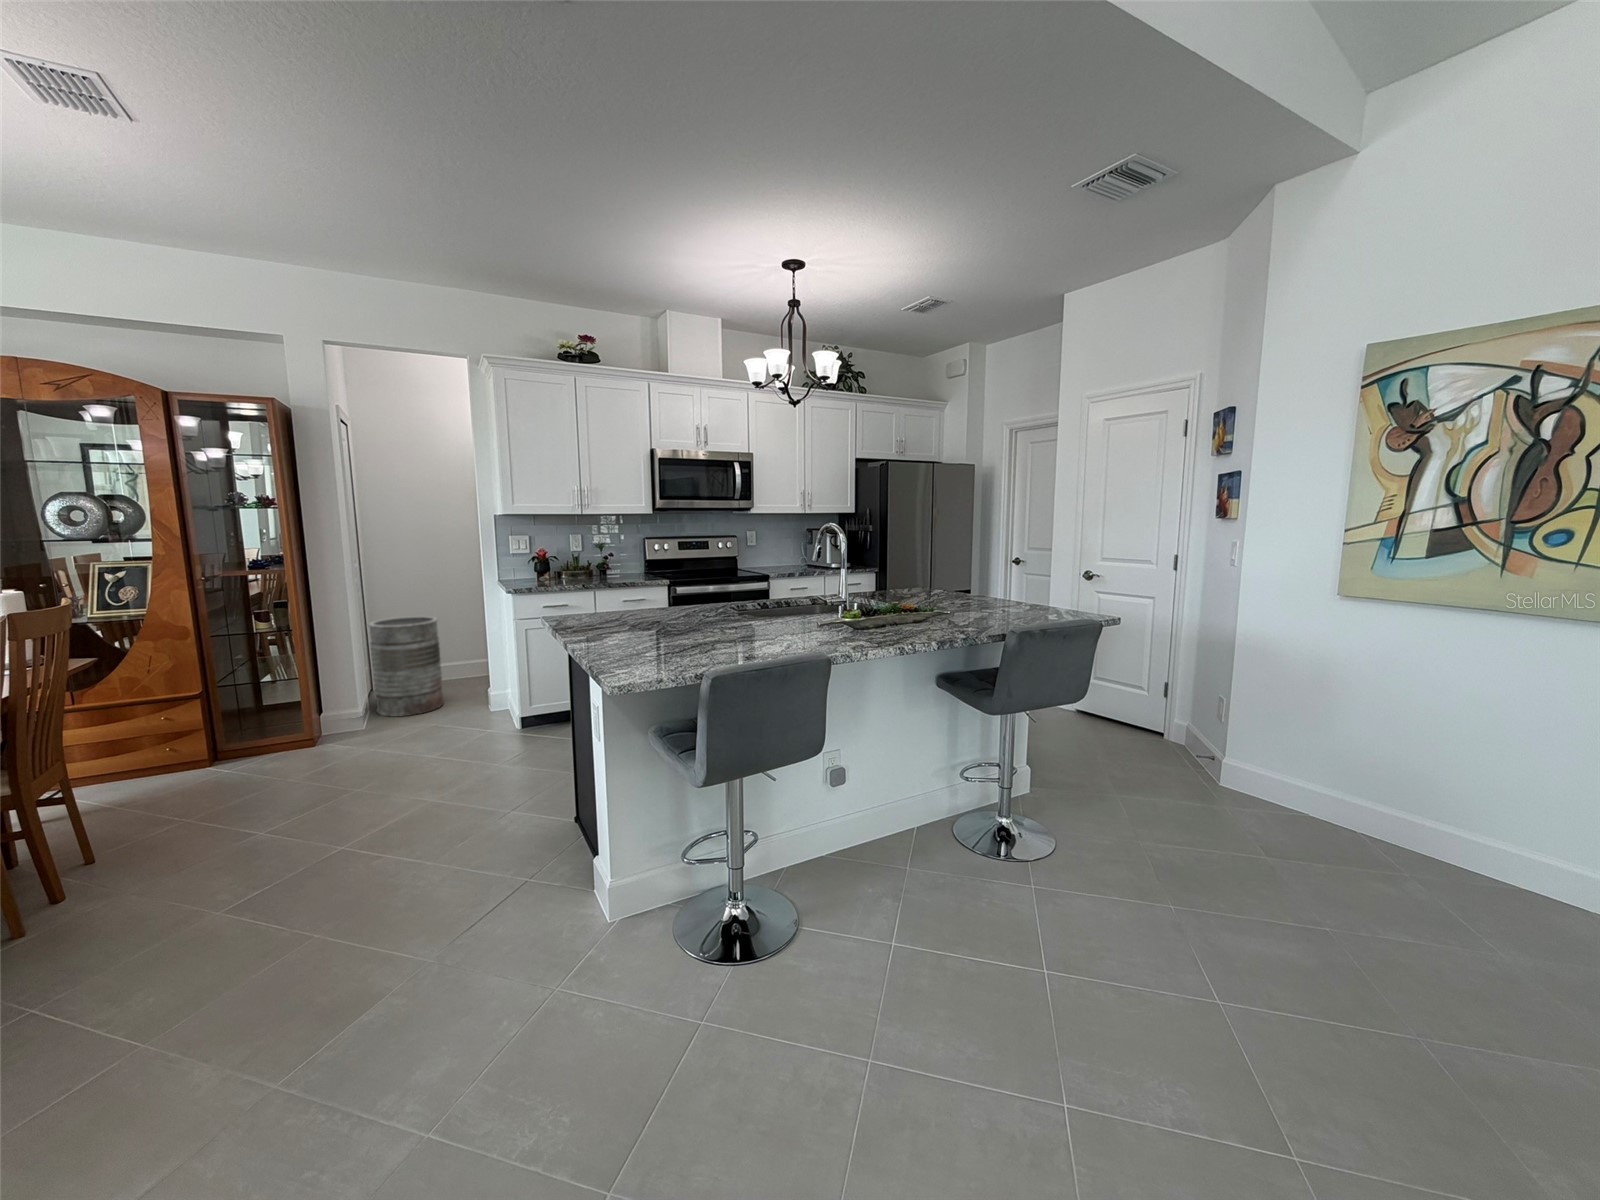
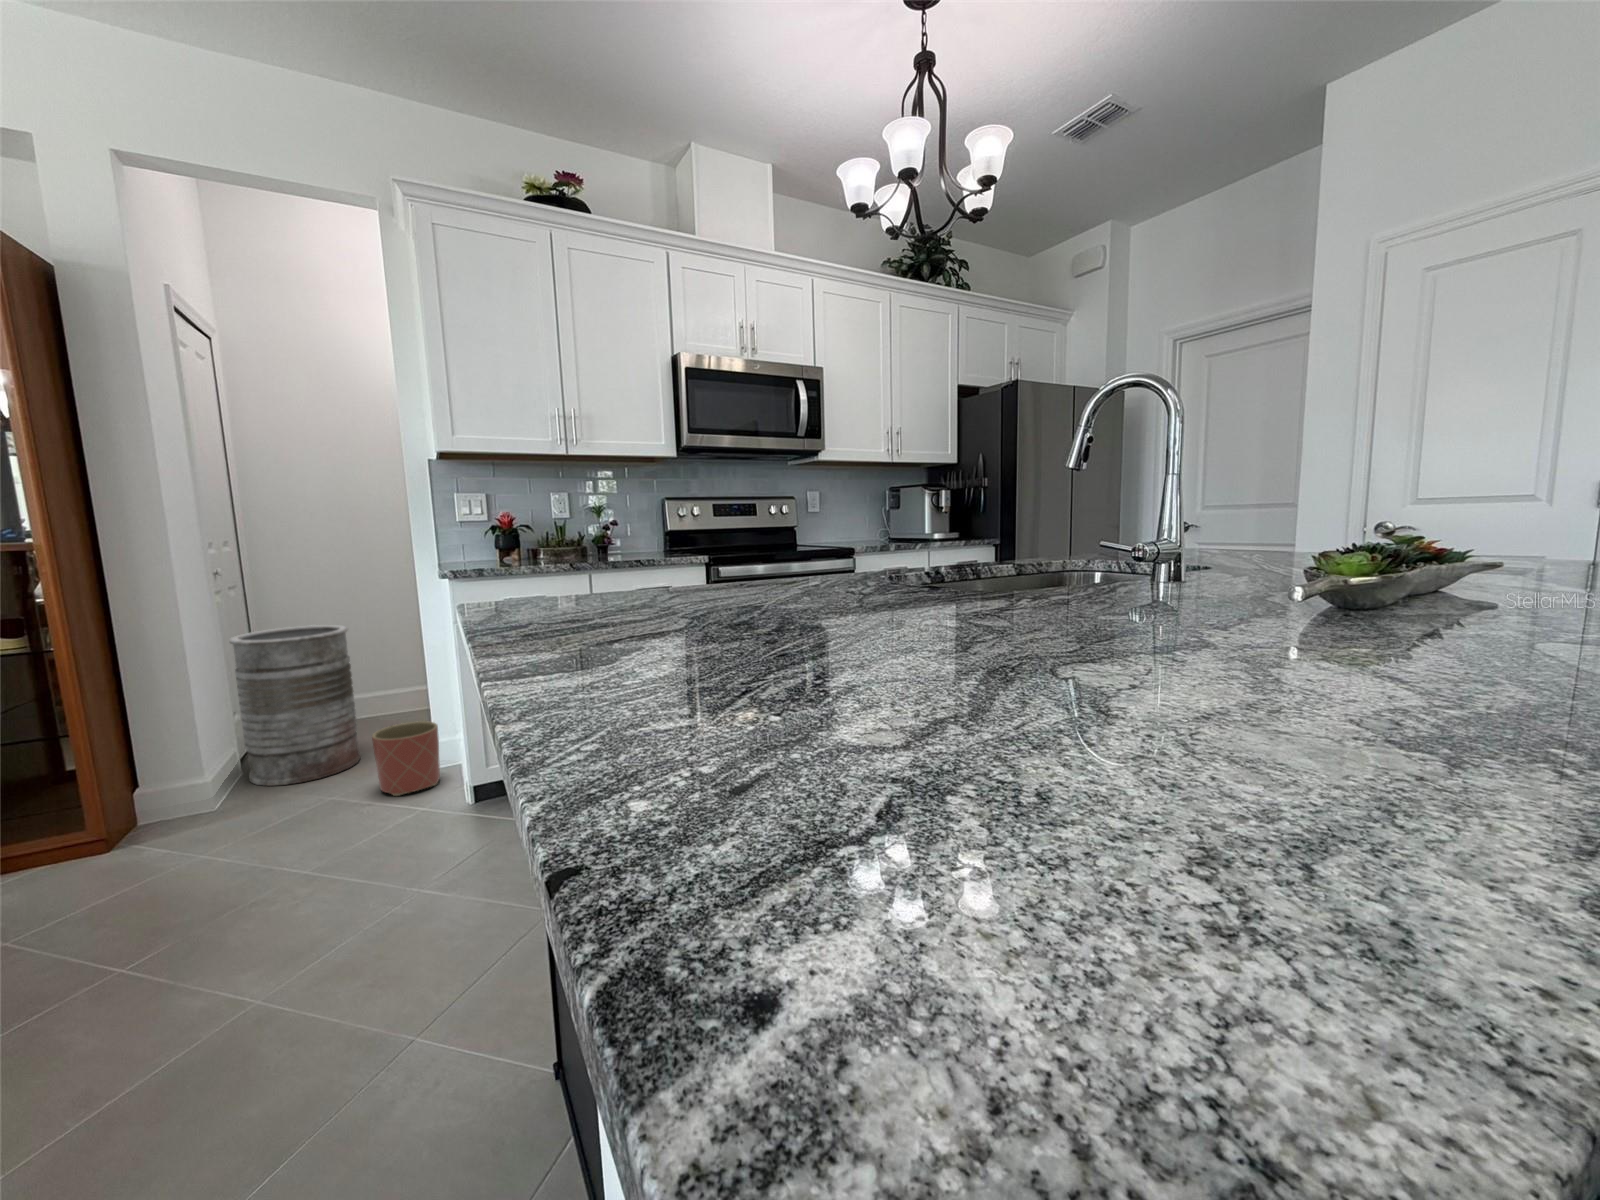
planter: none [457,679,497,724] -> present [372,721,440,796]

